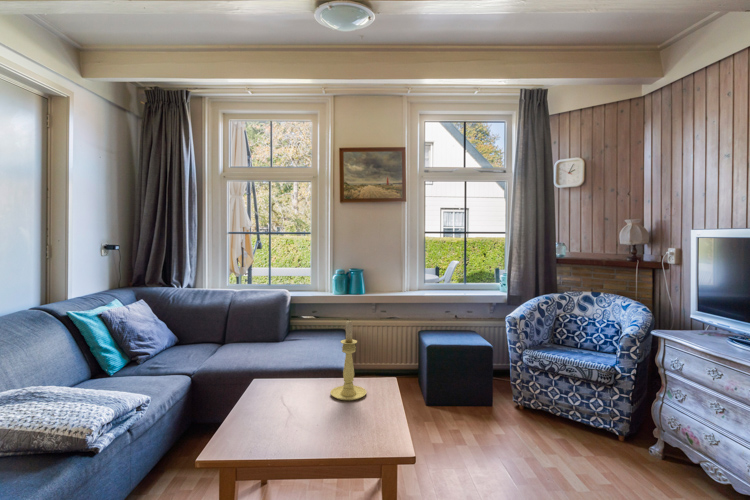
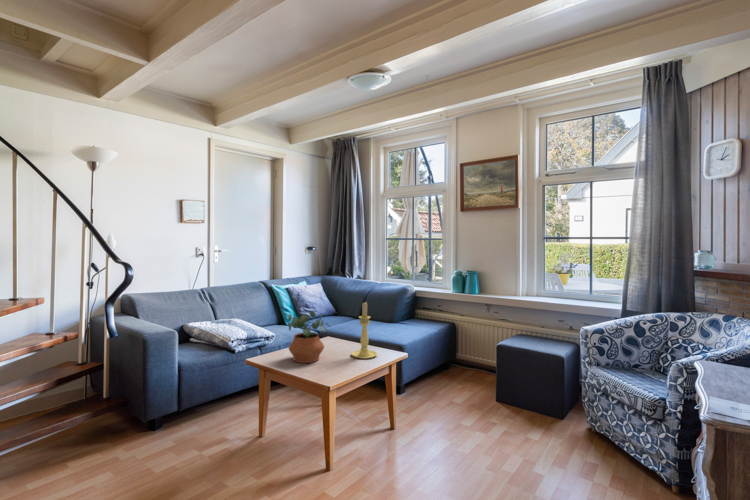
potted plant: none [259,346,325,434] -> present [288,311,330,363]

